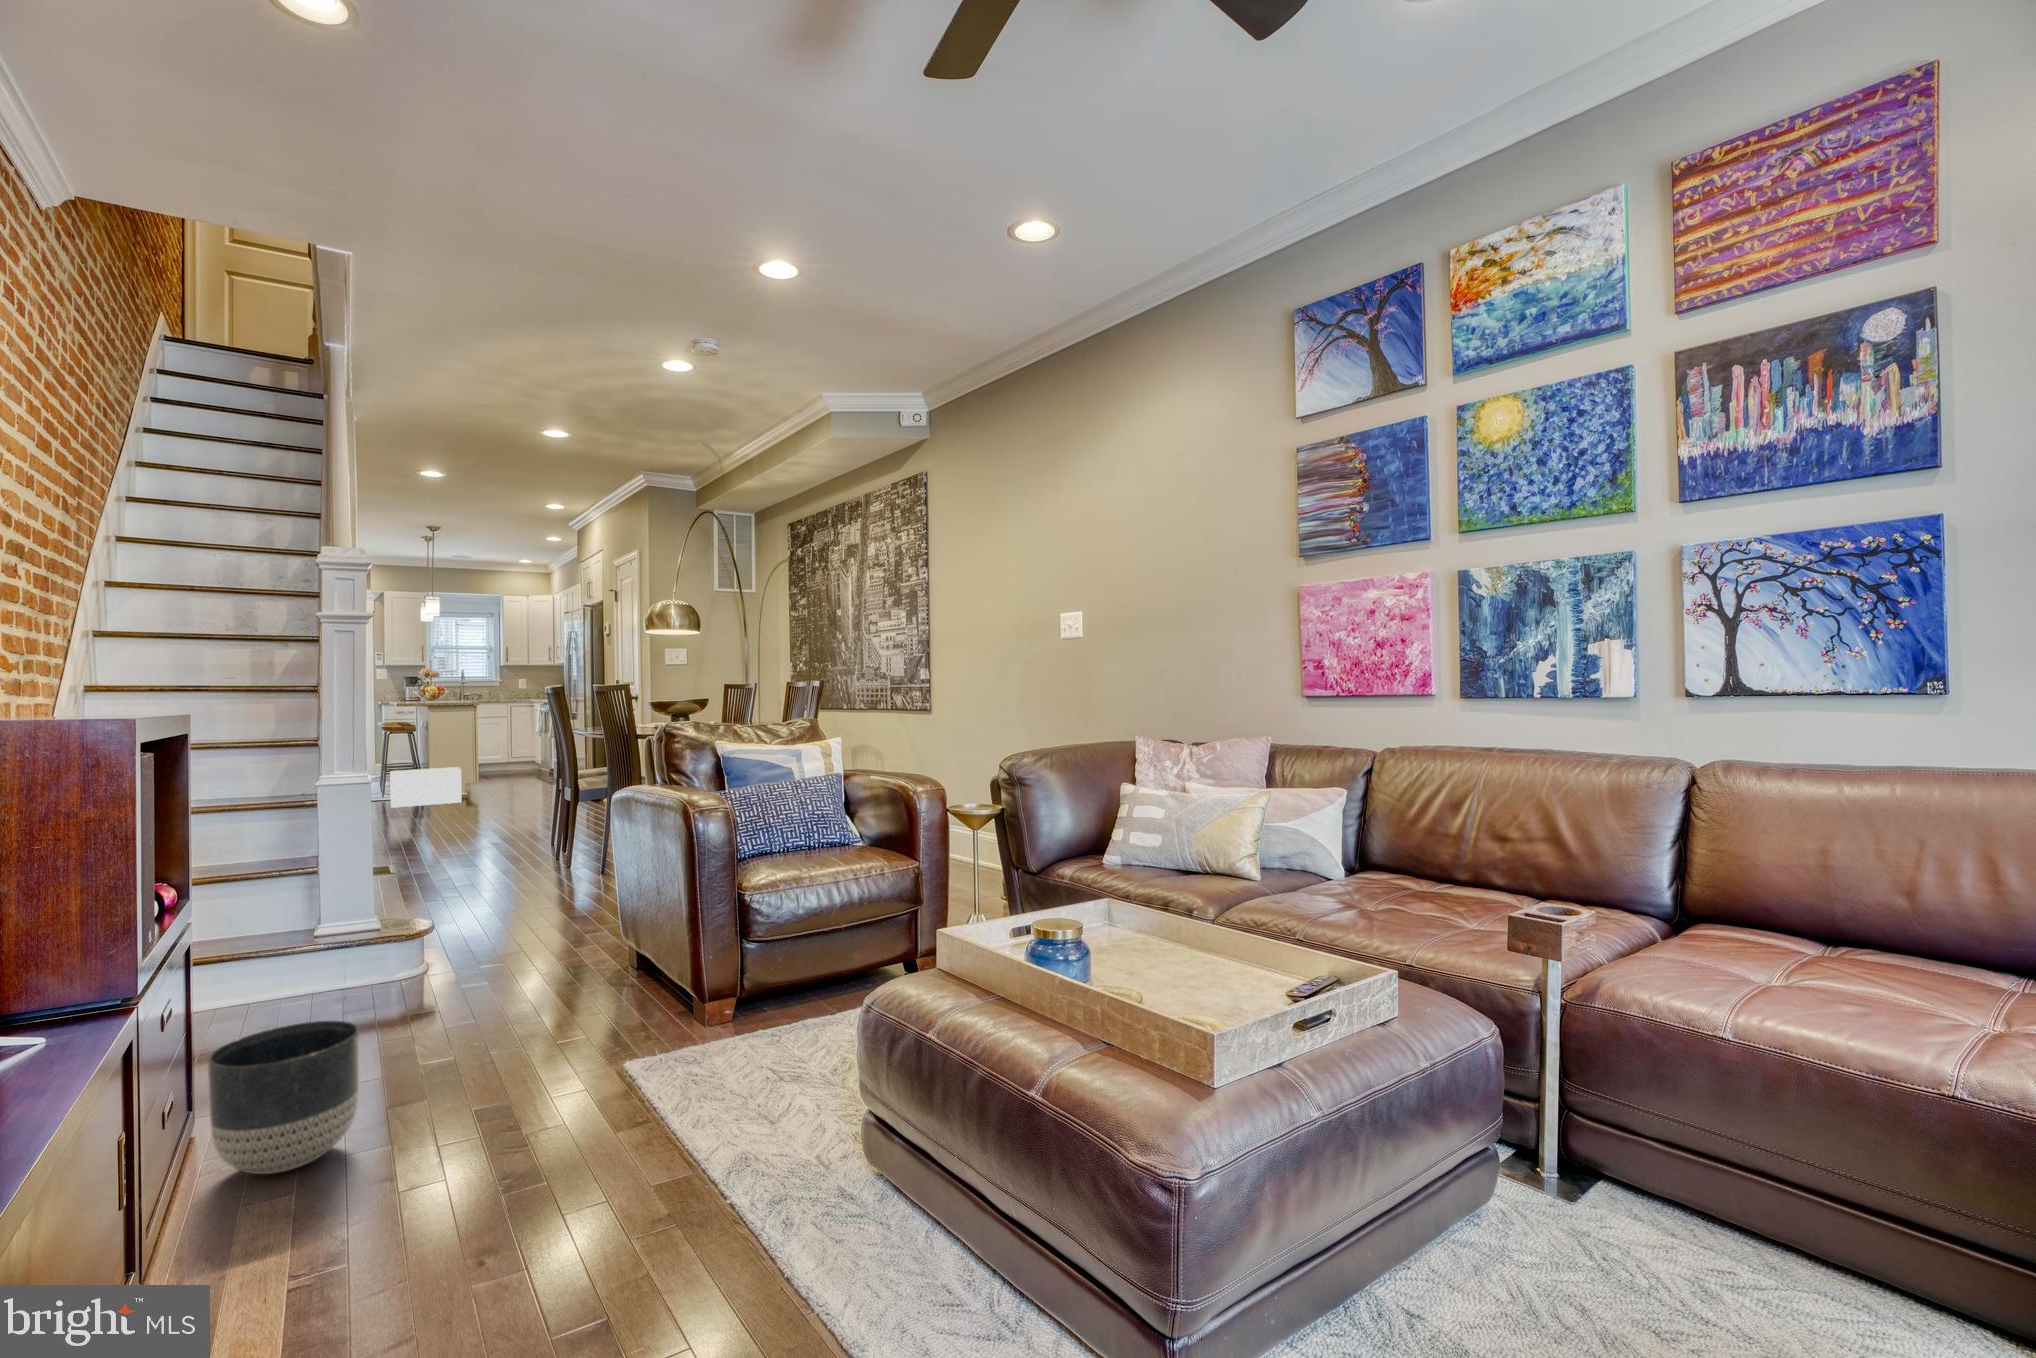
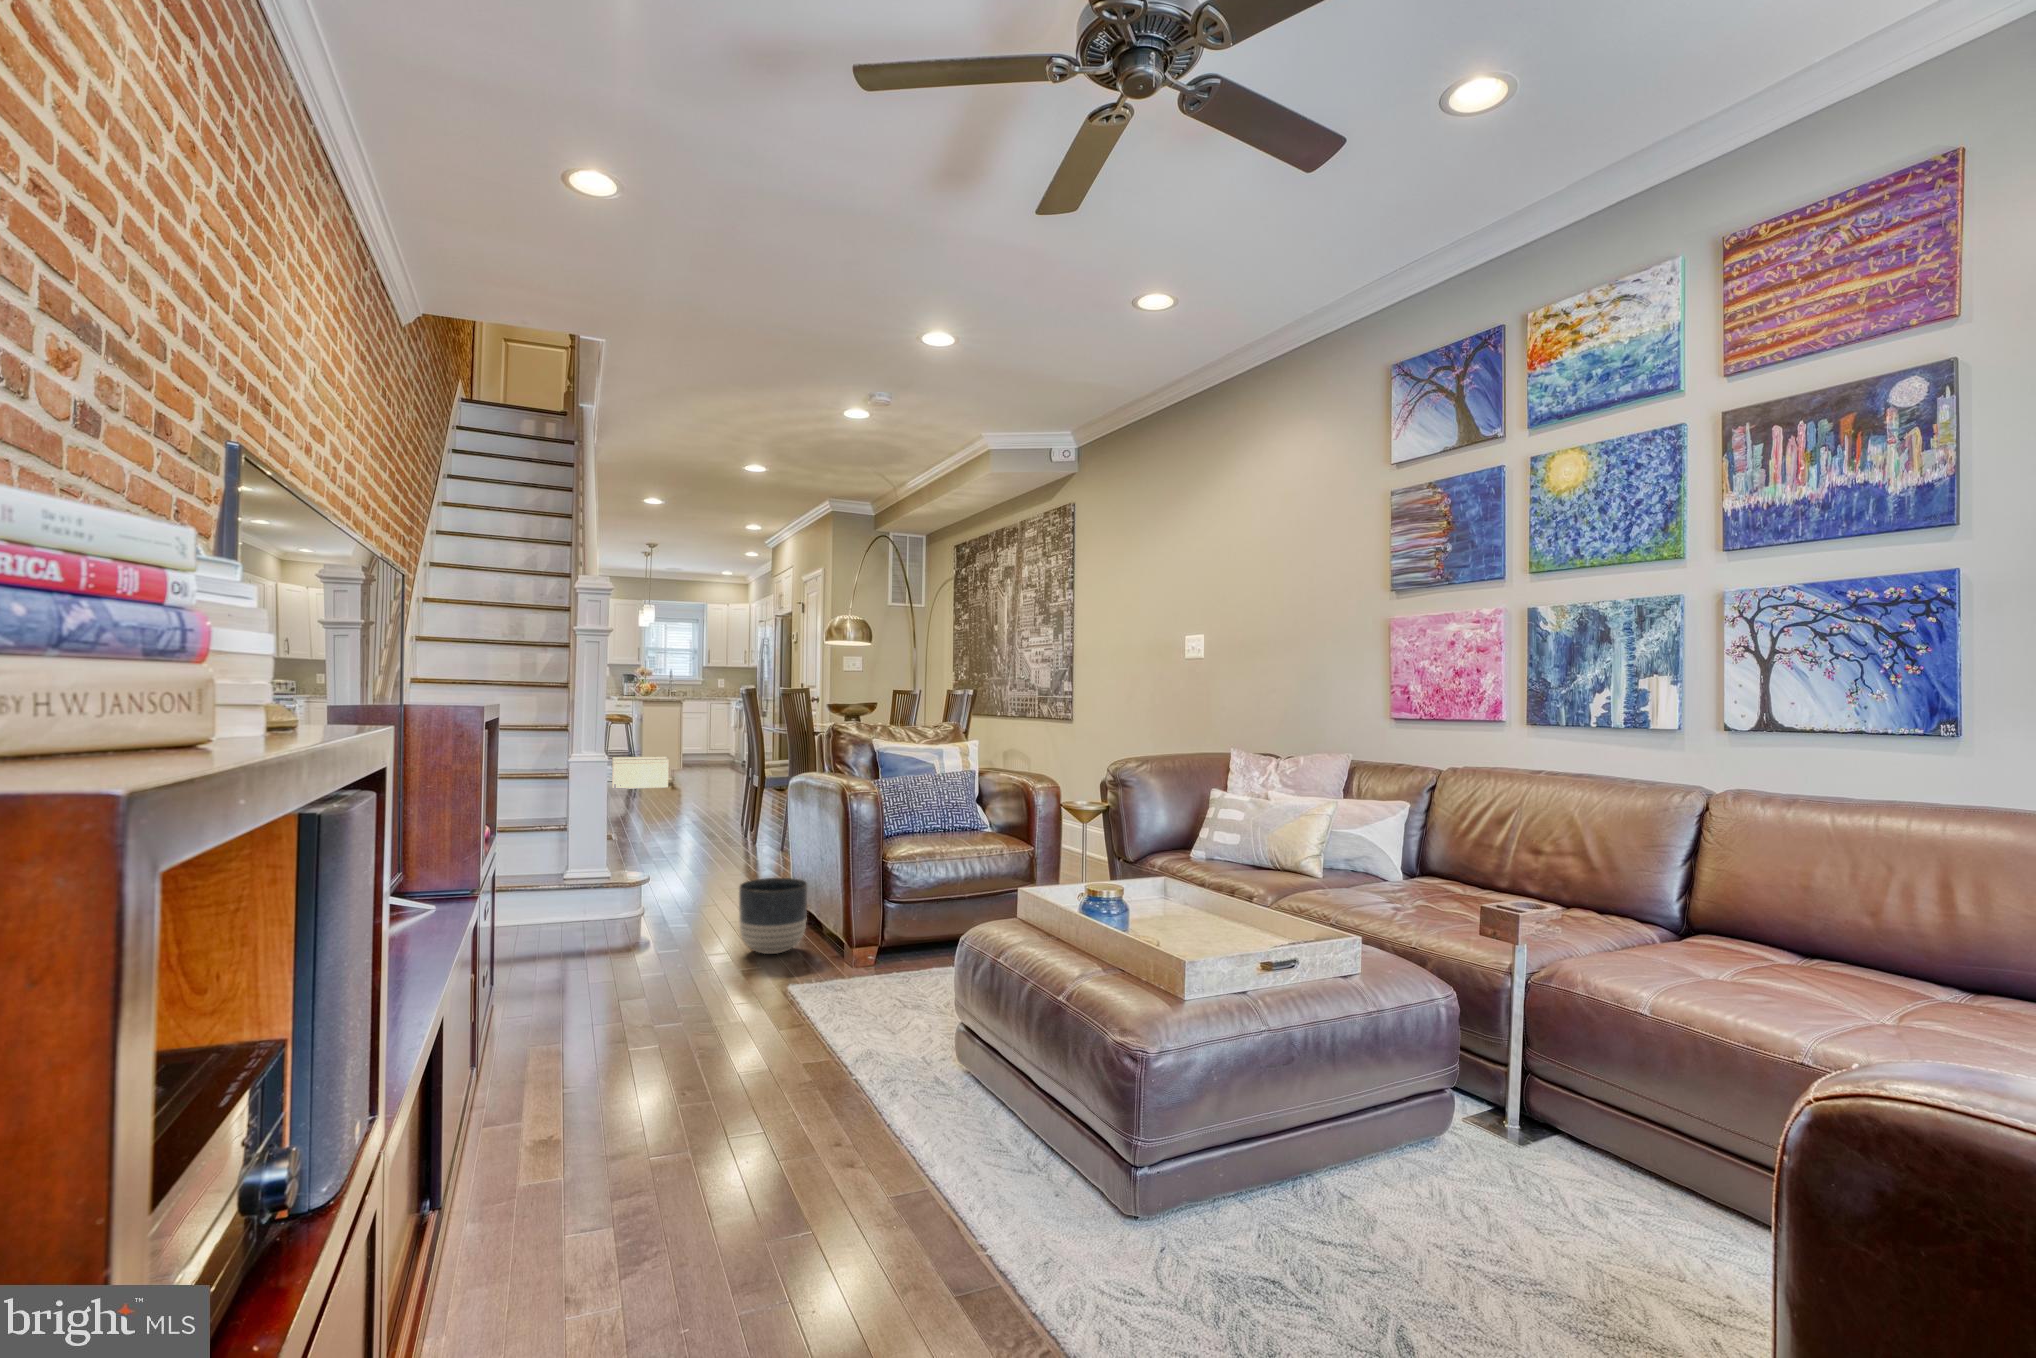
planter: present [208,1021,359,1174] -> present [739,878,807,954]

